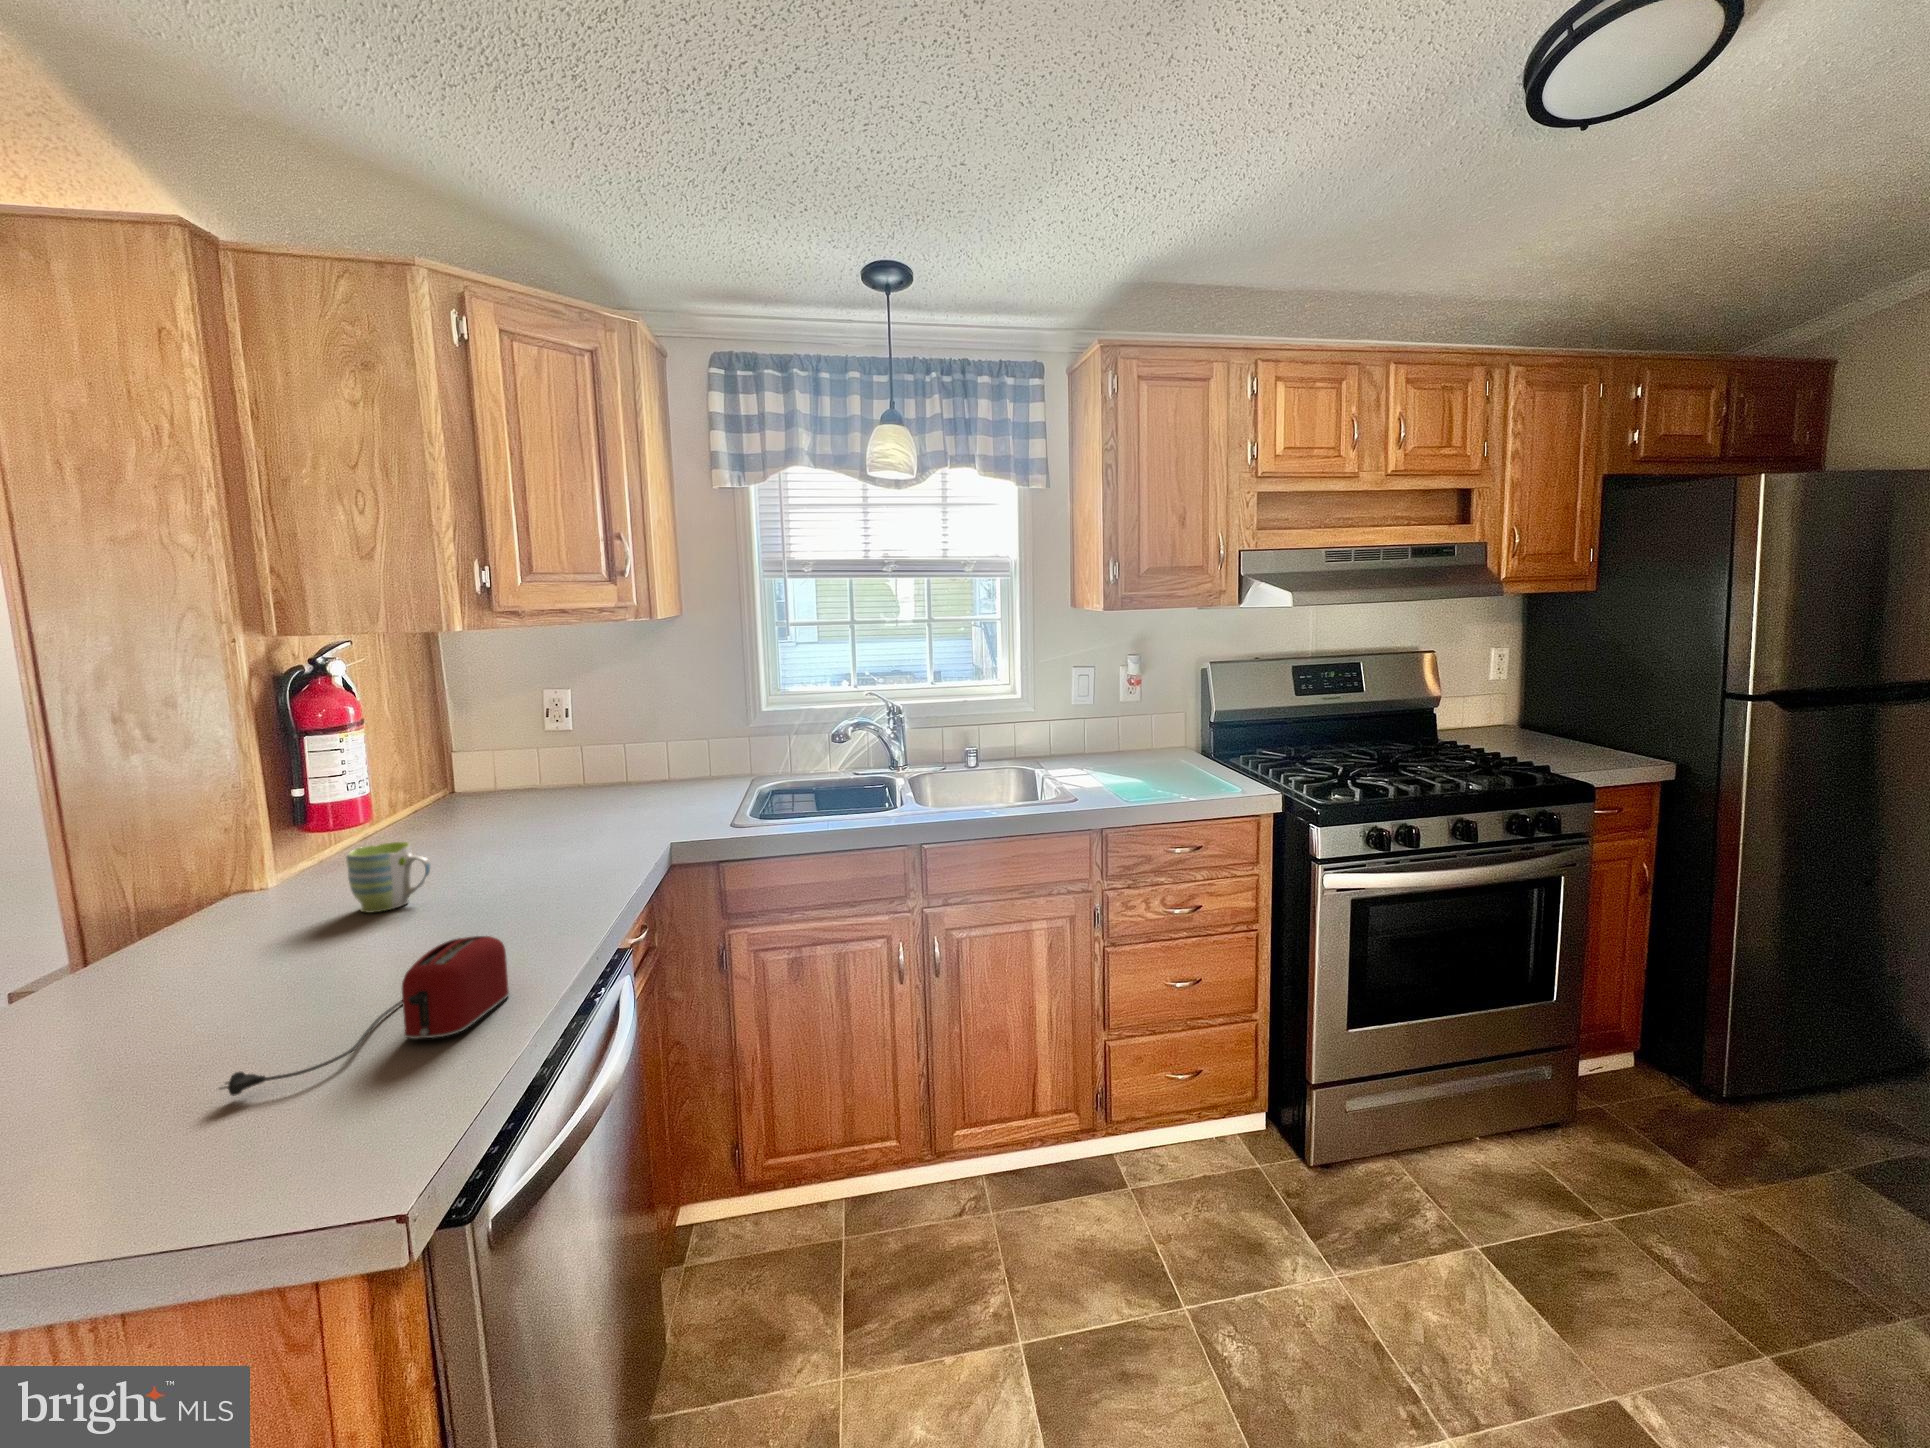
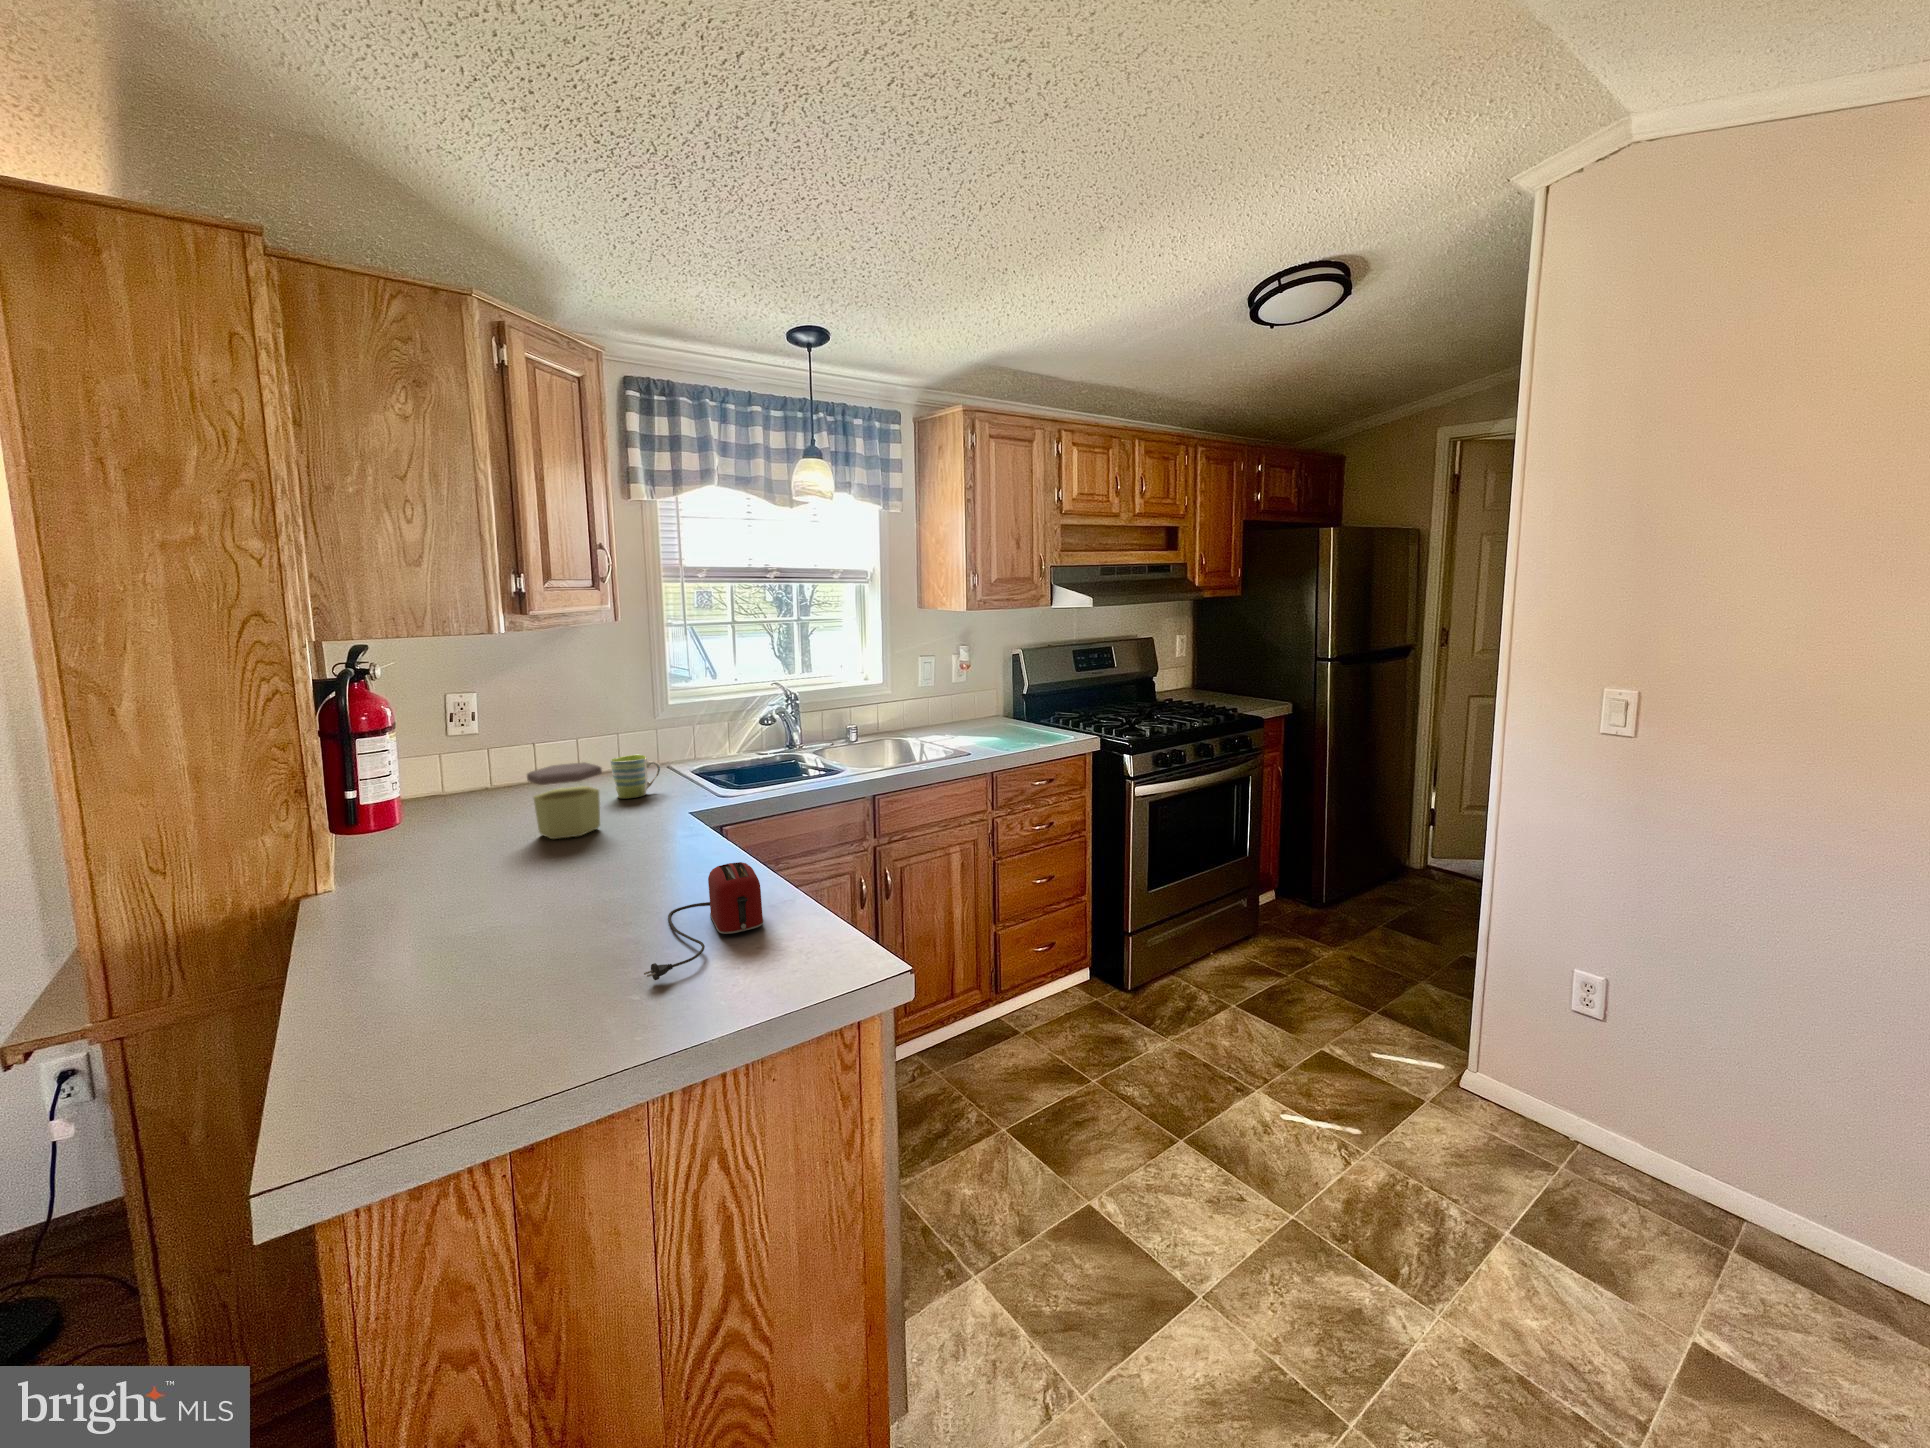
jar: none [498,774,575,857] -> present [527,762,602,839]
mug: present [346,842,430,913] -> present [611,755,660,799]

